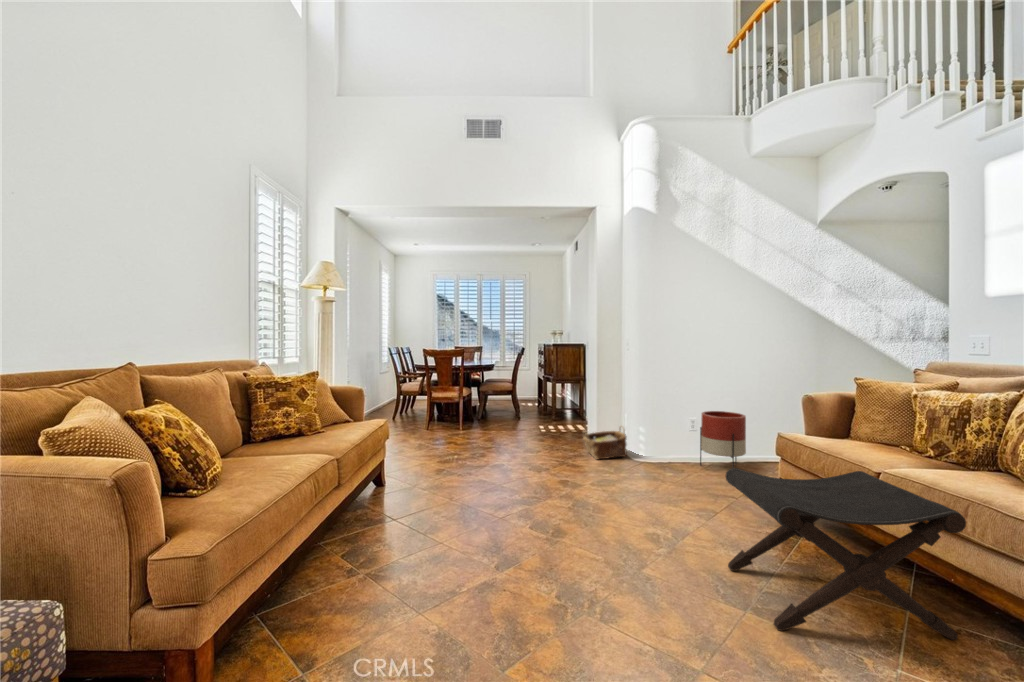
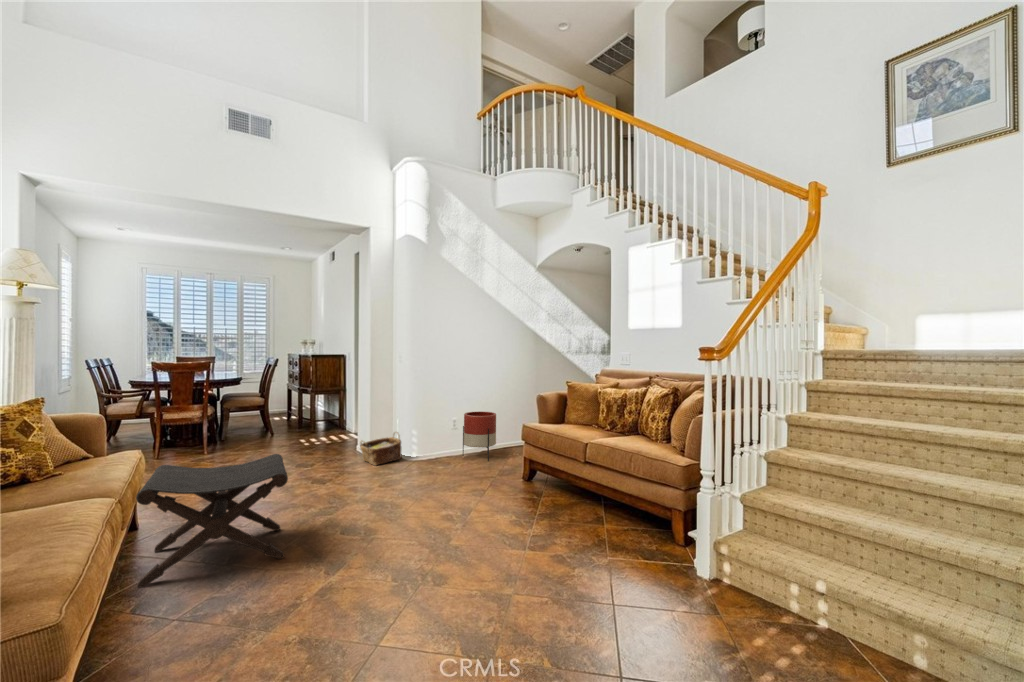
footstool: present [726,468,966,640] -> present [136,454,288,587]

